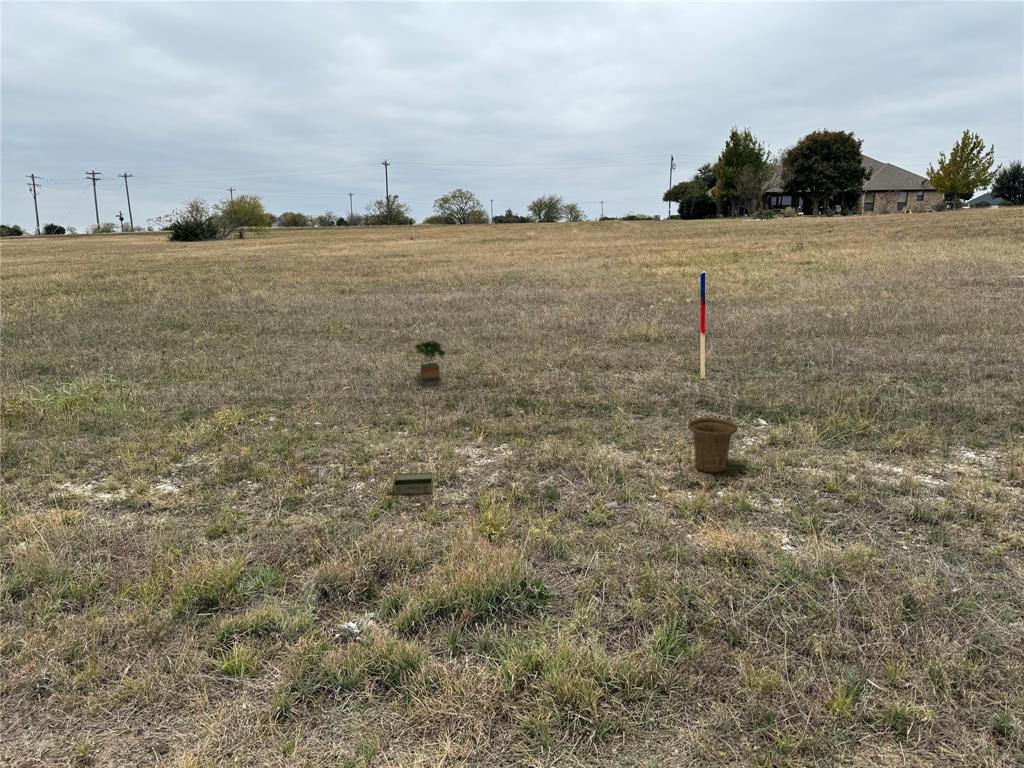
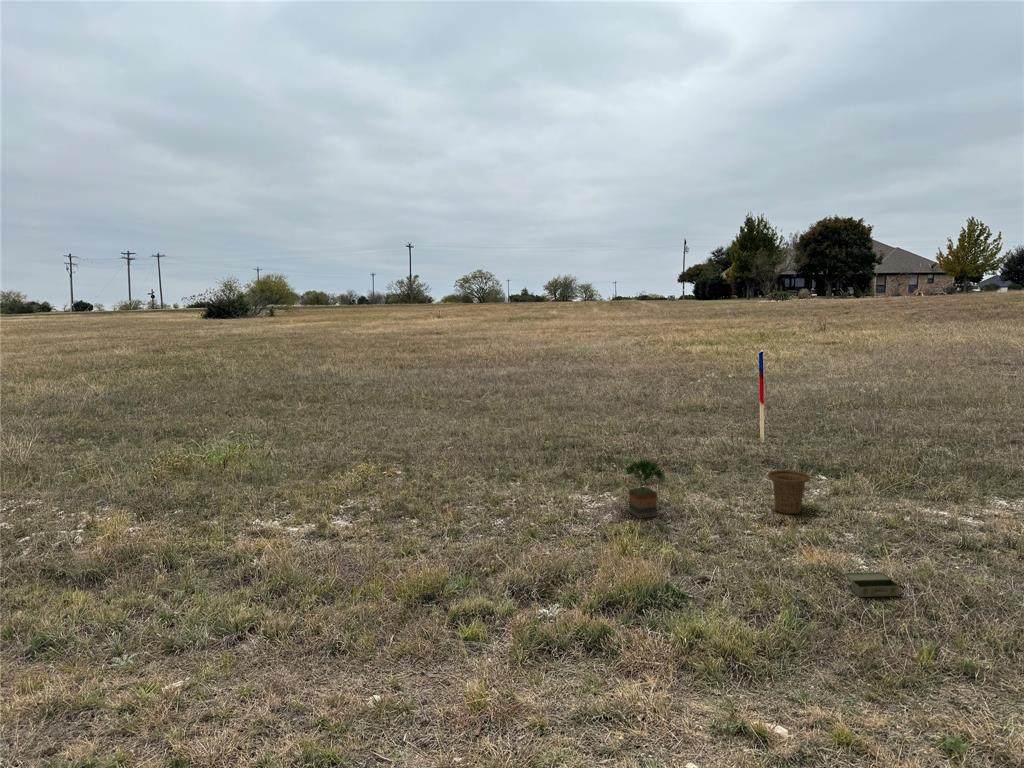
potted tree: present [415,341,445,386] -> present [625,460,666,518]
toolbox: present [393,472,433,495] -> present [845,572,900,597]

